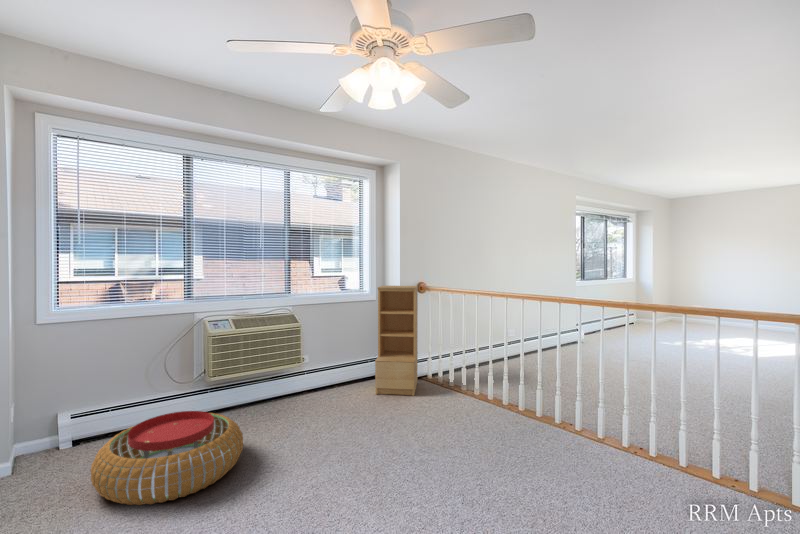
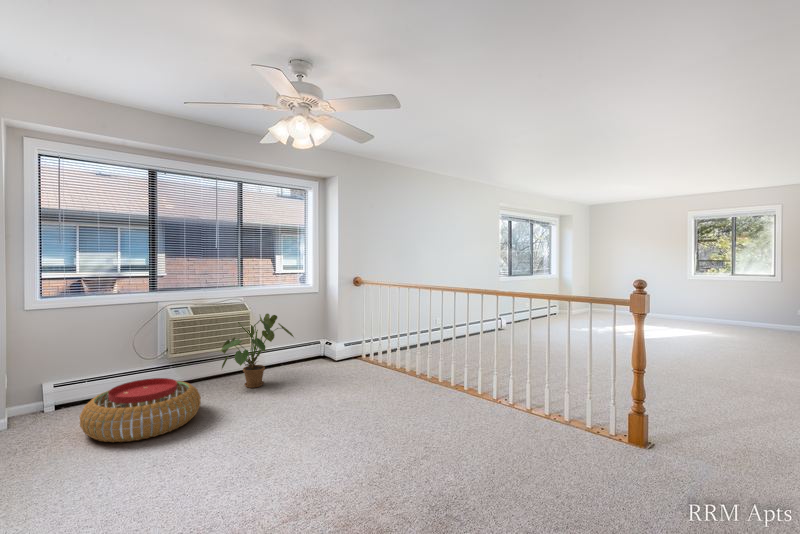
bookshelf: present [375,286,418,396] -> none [314,280,353,371]
house plant: none [264,325,355,419] -> present [221,314,294,388]

